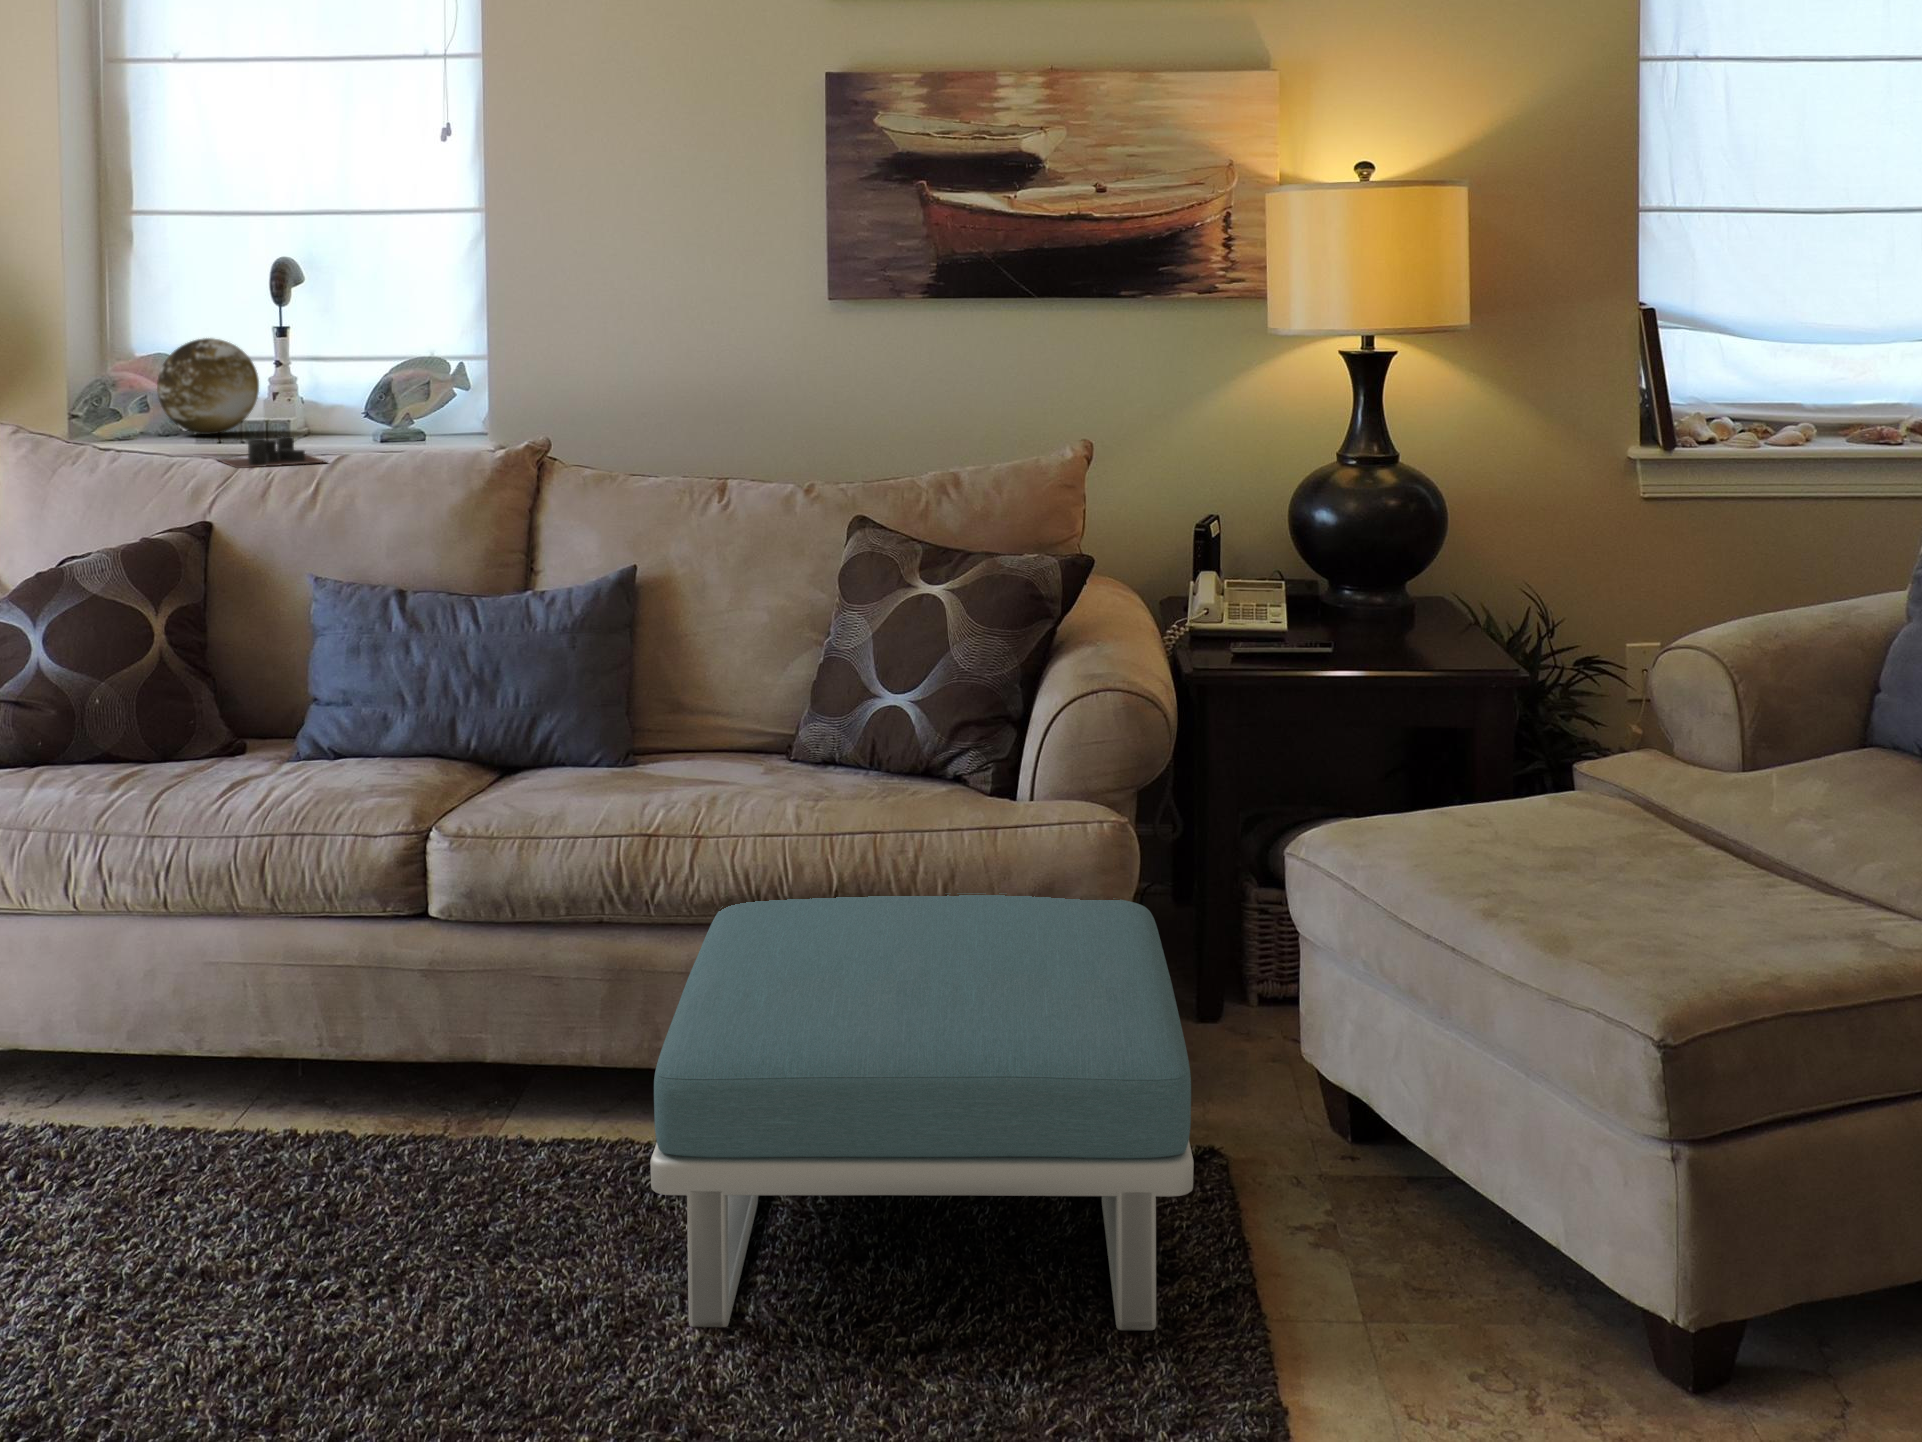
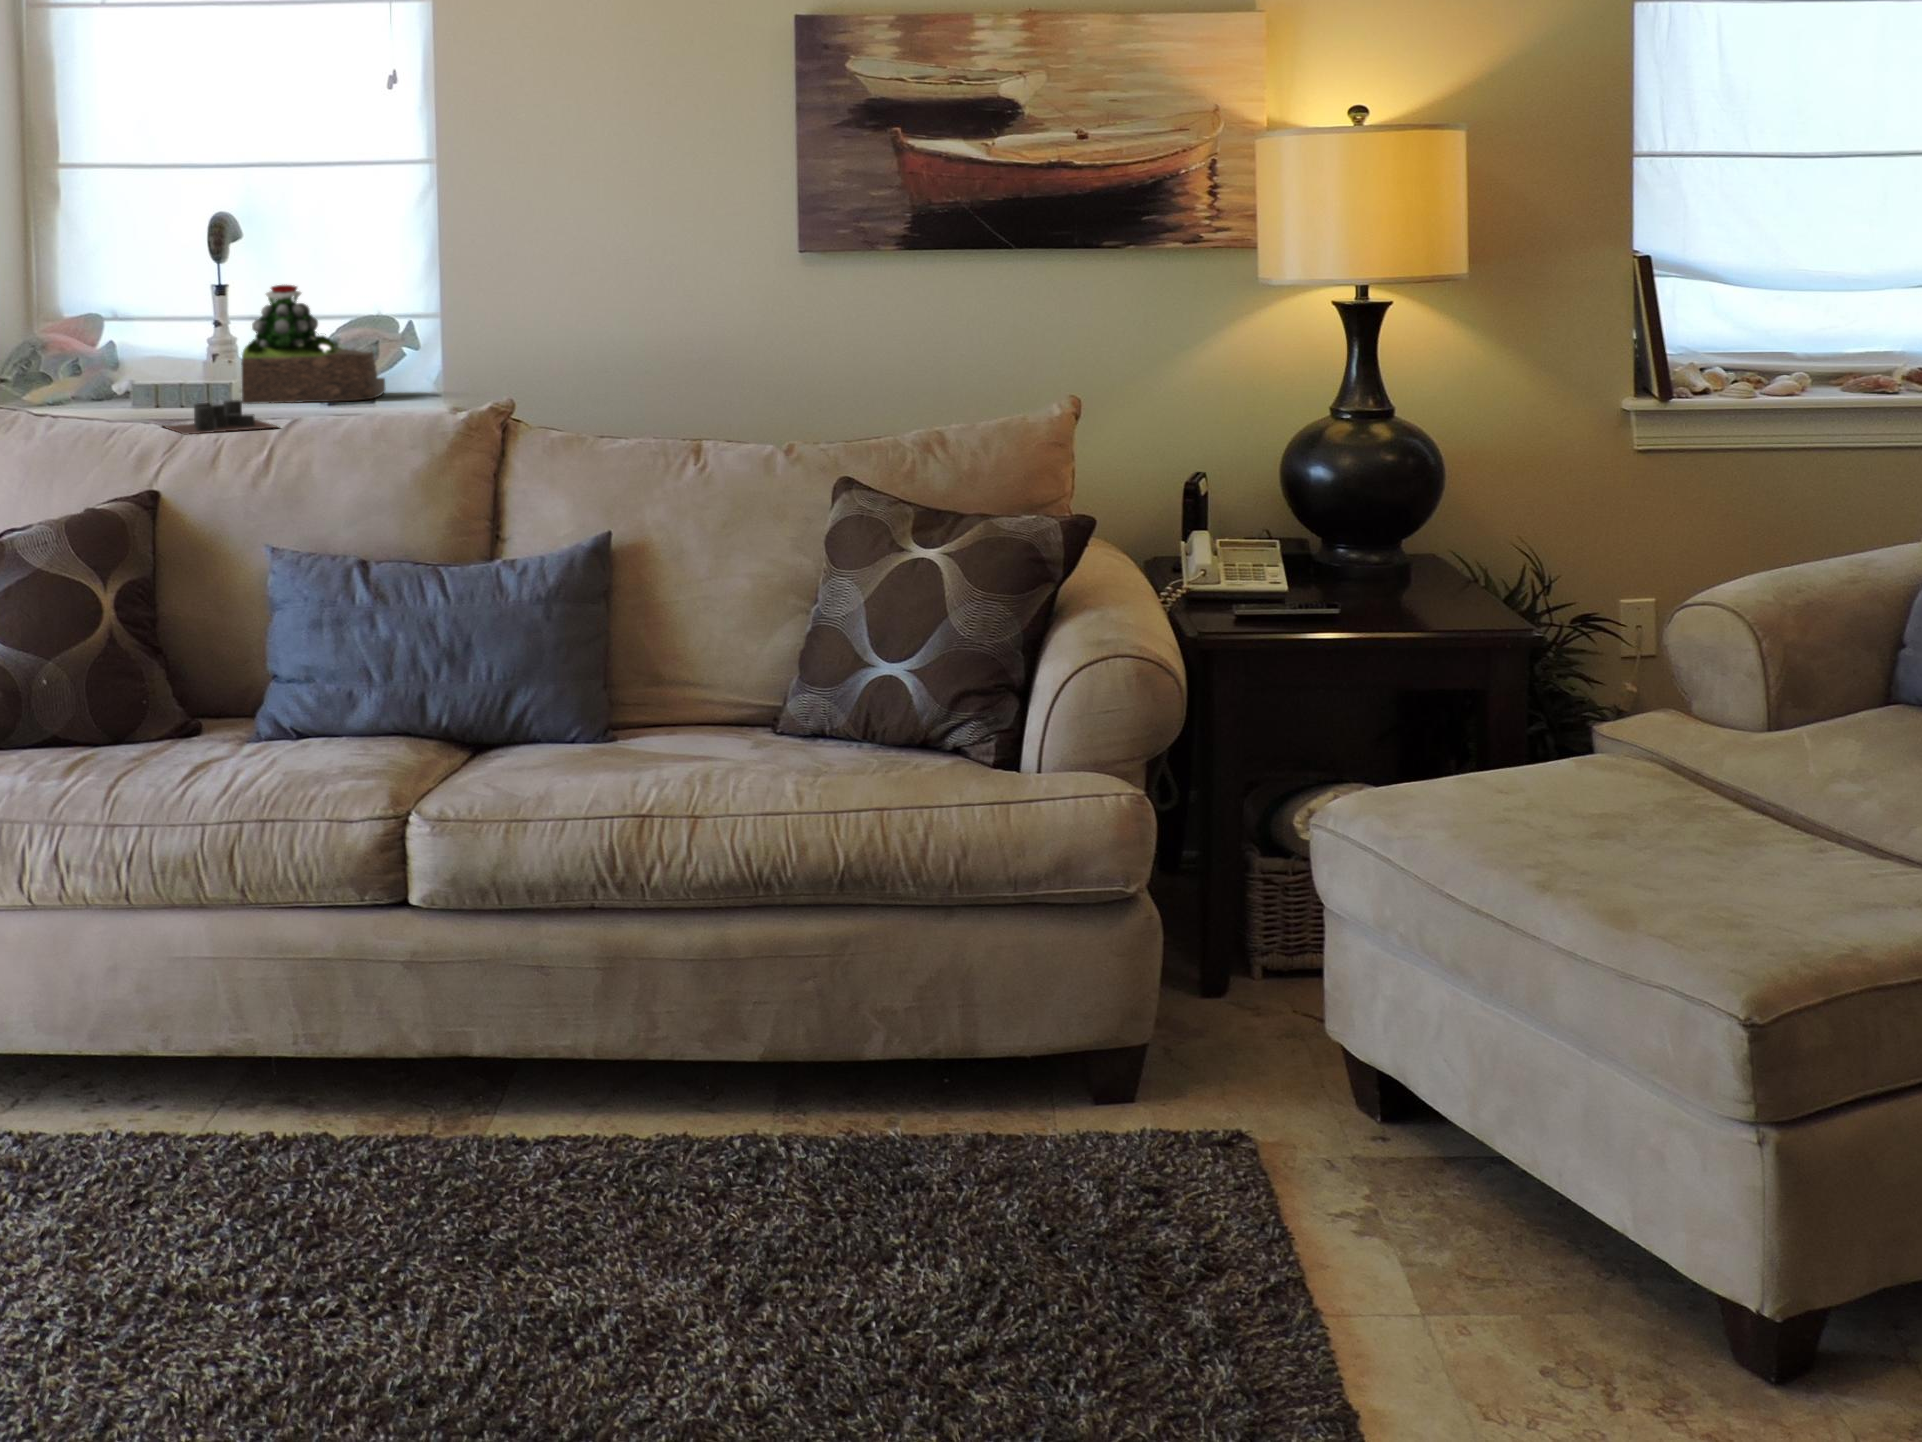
succulent plant: none [301,327,439,440] -> present [242,285,385,404]
decorative orb: present [157,338,259,434] -> none [88,298,195,399]
footstool: present [650,893,1194,1330] -> none [672,875,1246,1341]

